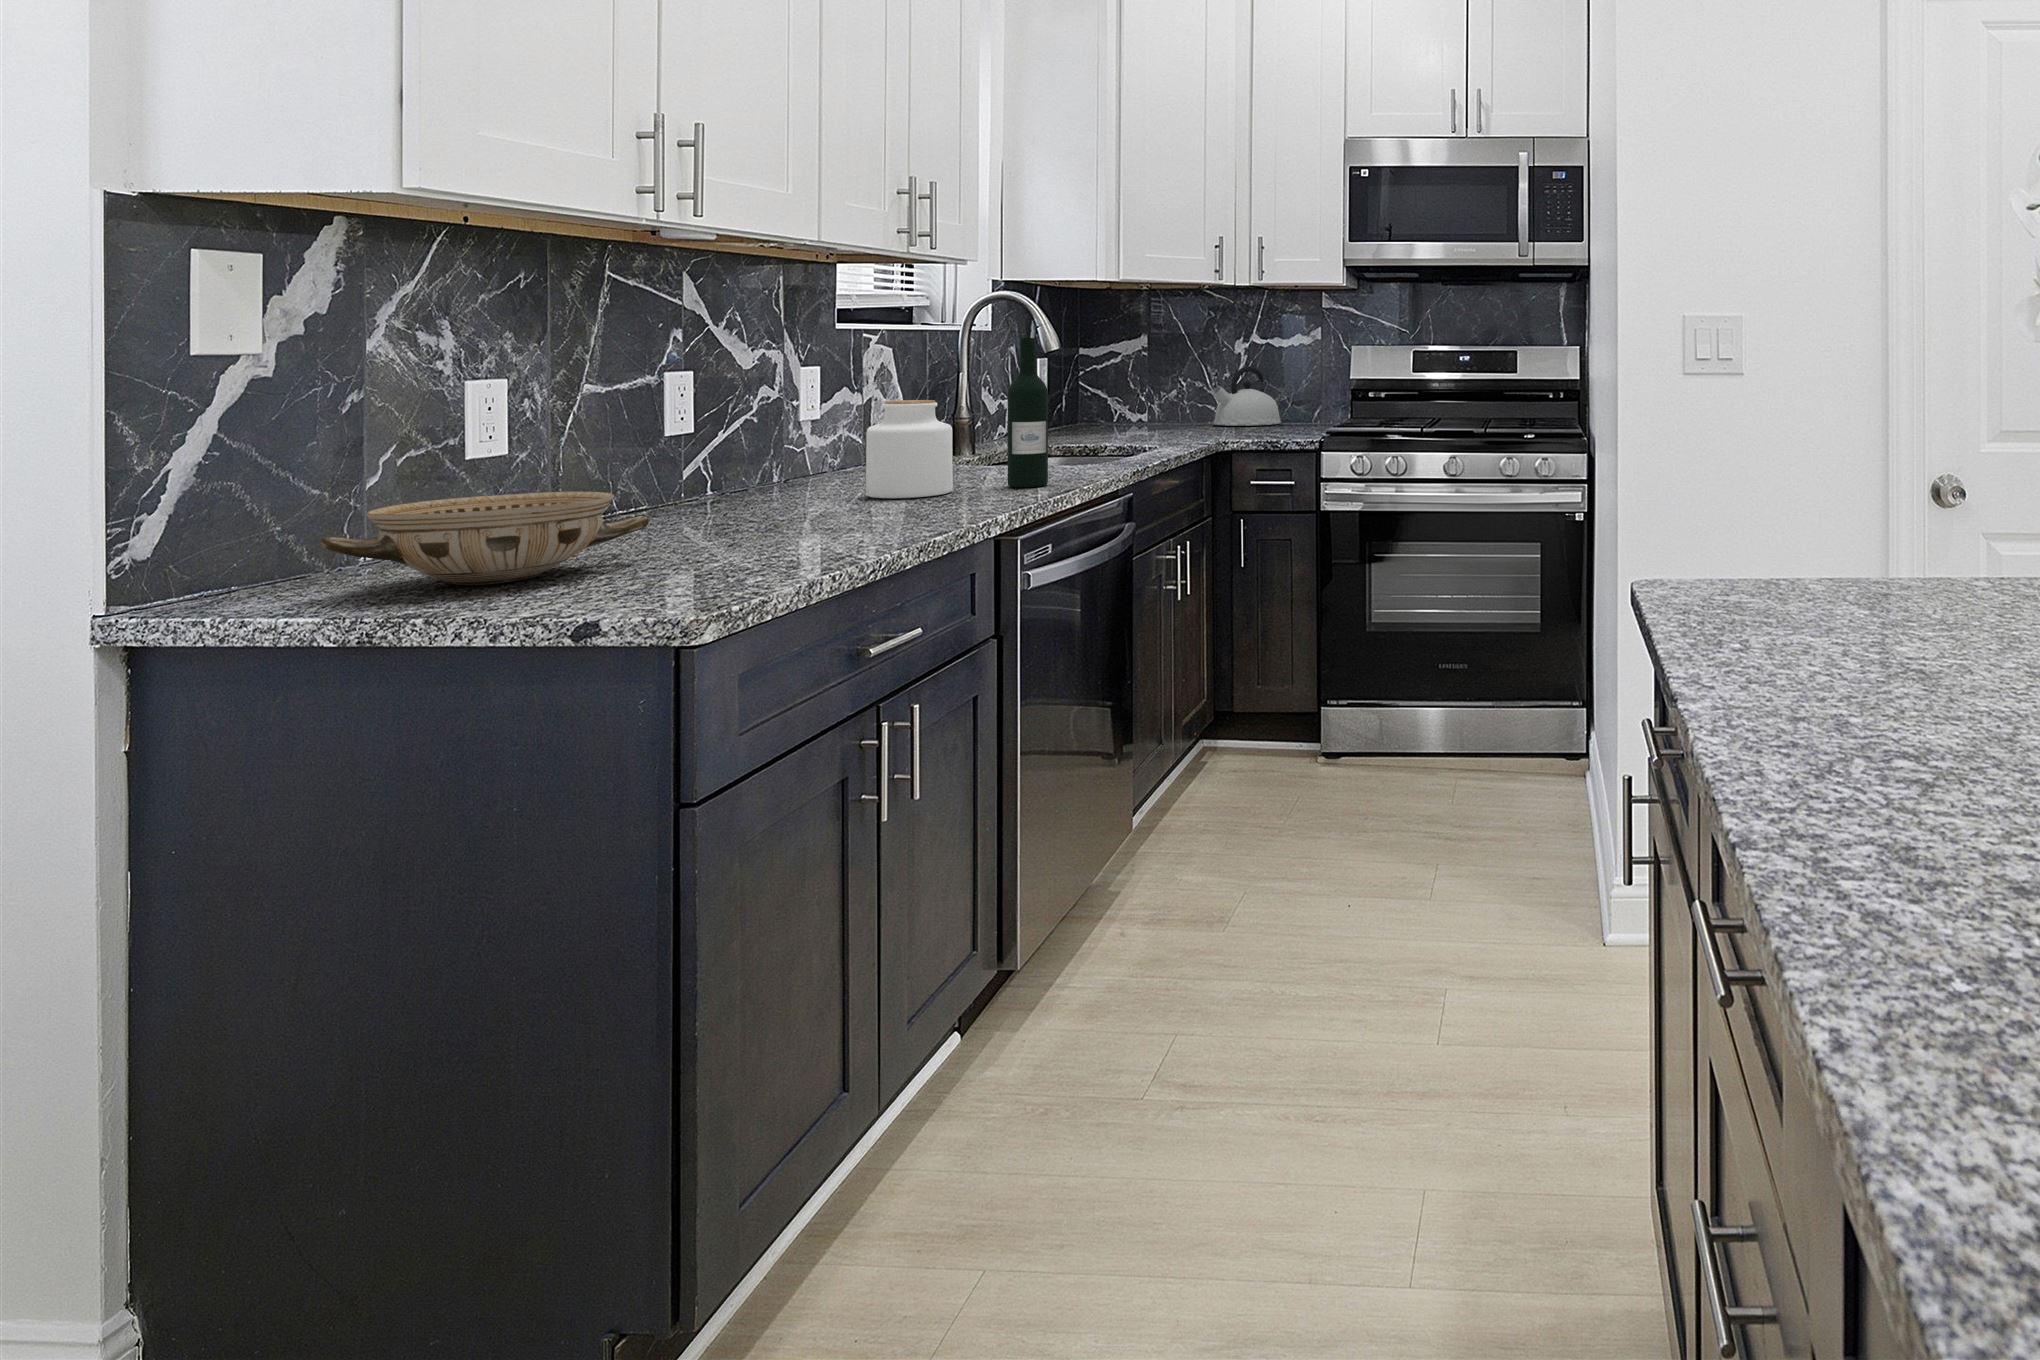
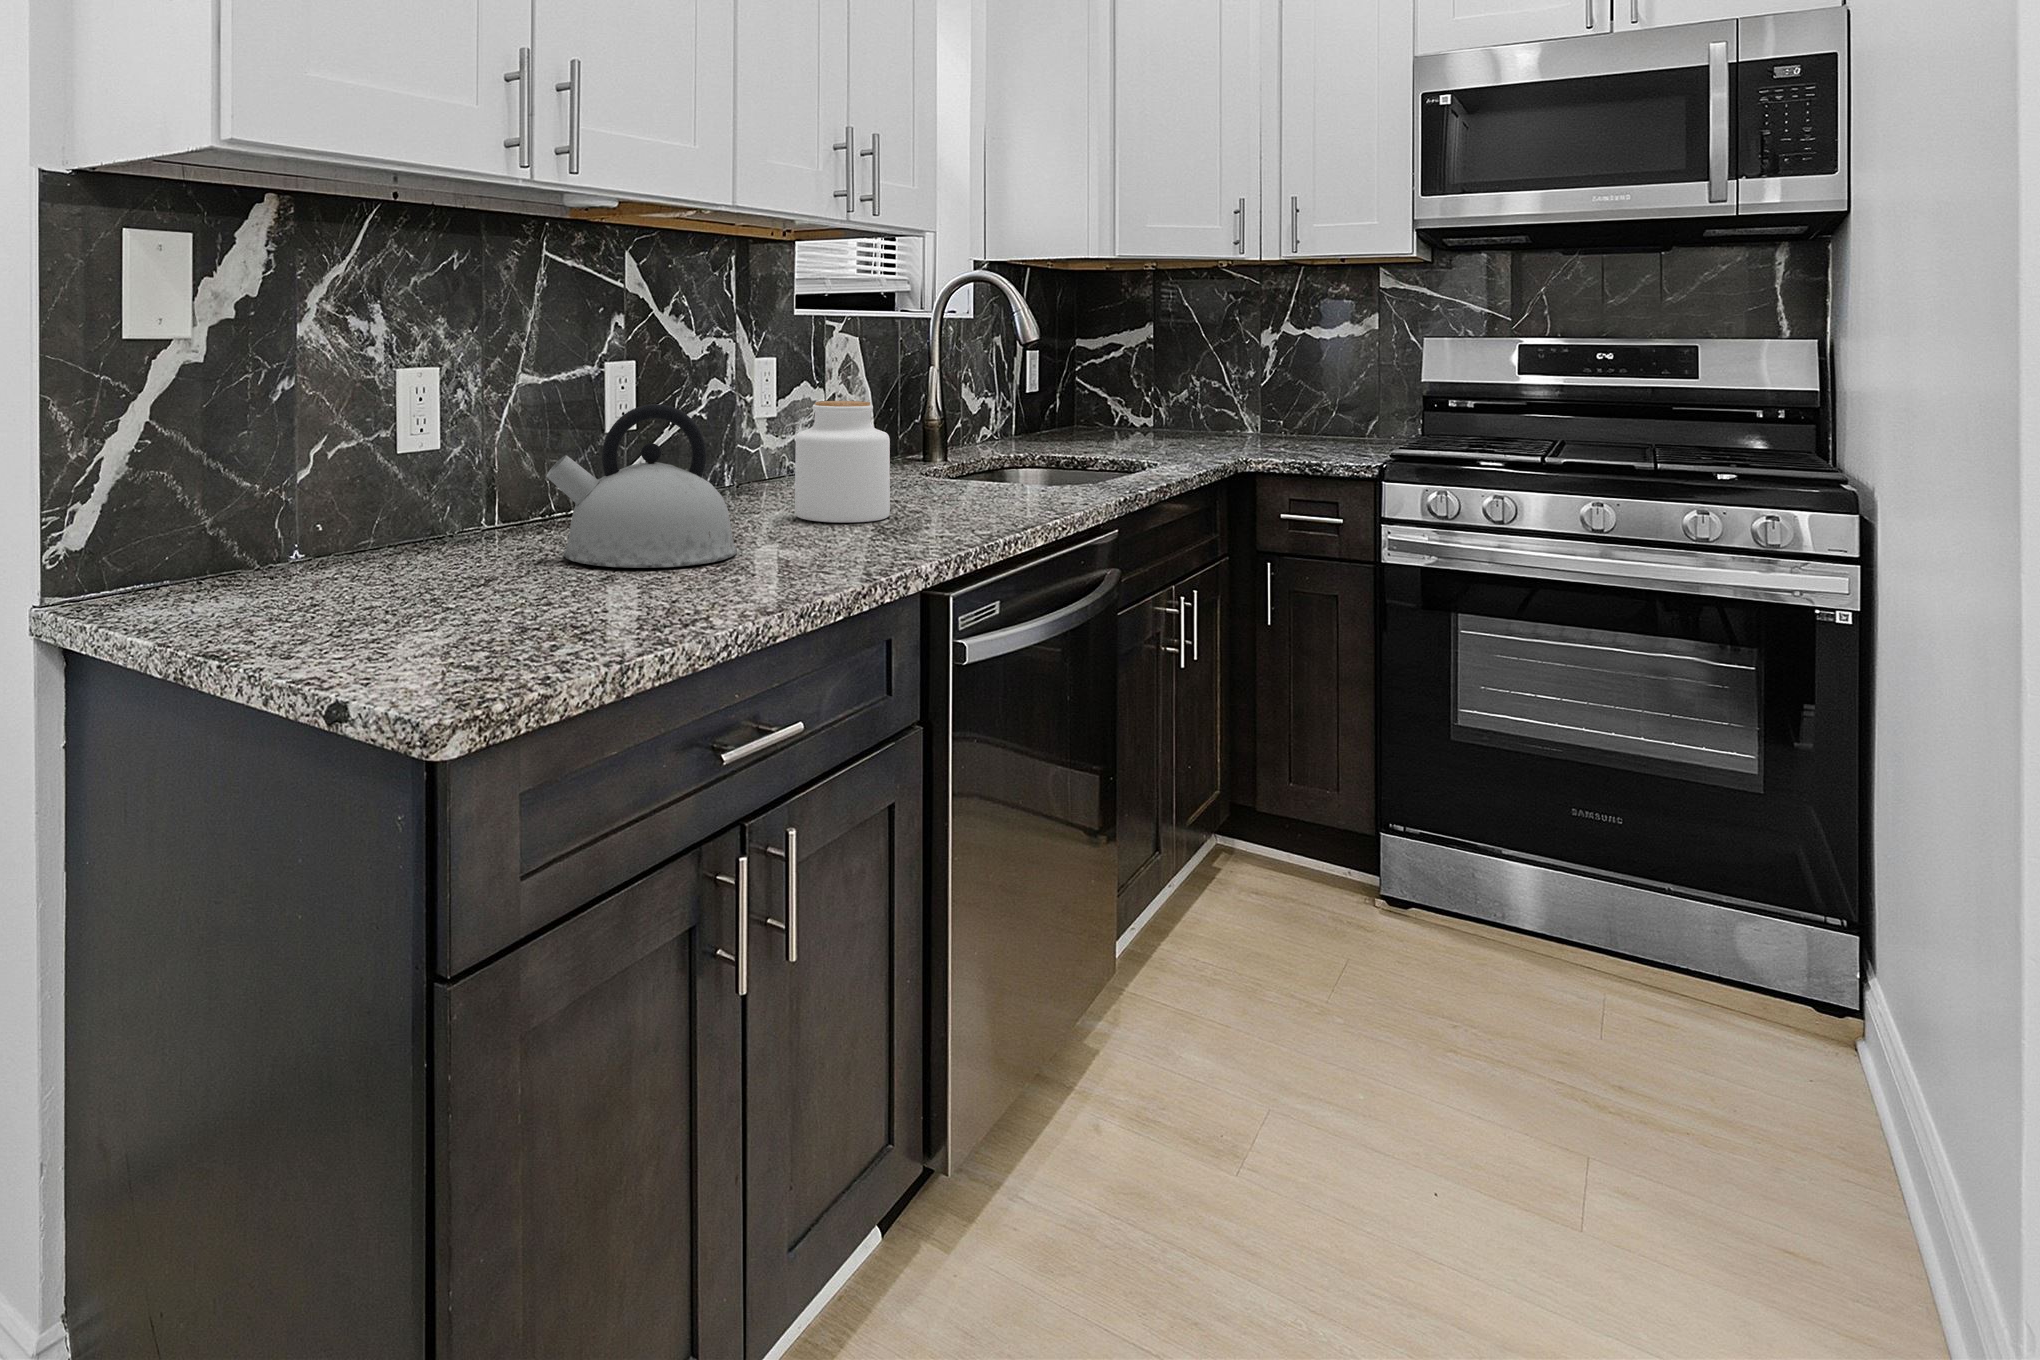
wine bottle: present [1008,338,1048,487] -> none [954,325,1003,518]
kettle: present [1212,366,1281,426] -> present [546,404,737,568]
ceramic bowl: present [320,491,649,585] -> none [209,500,514,608]

